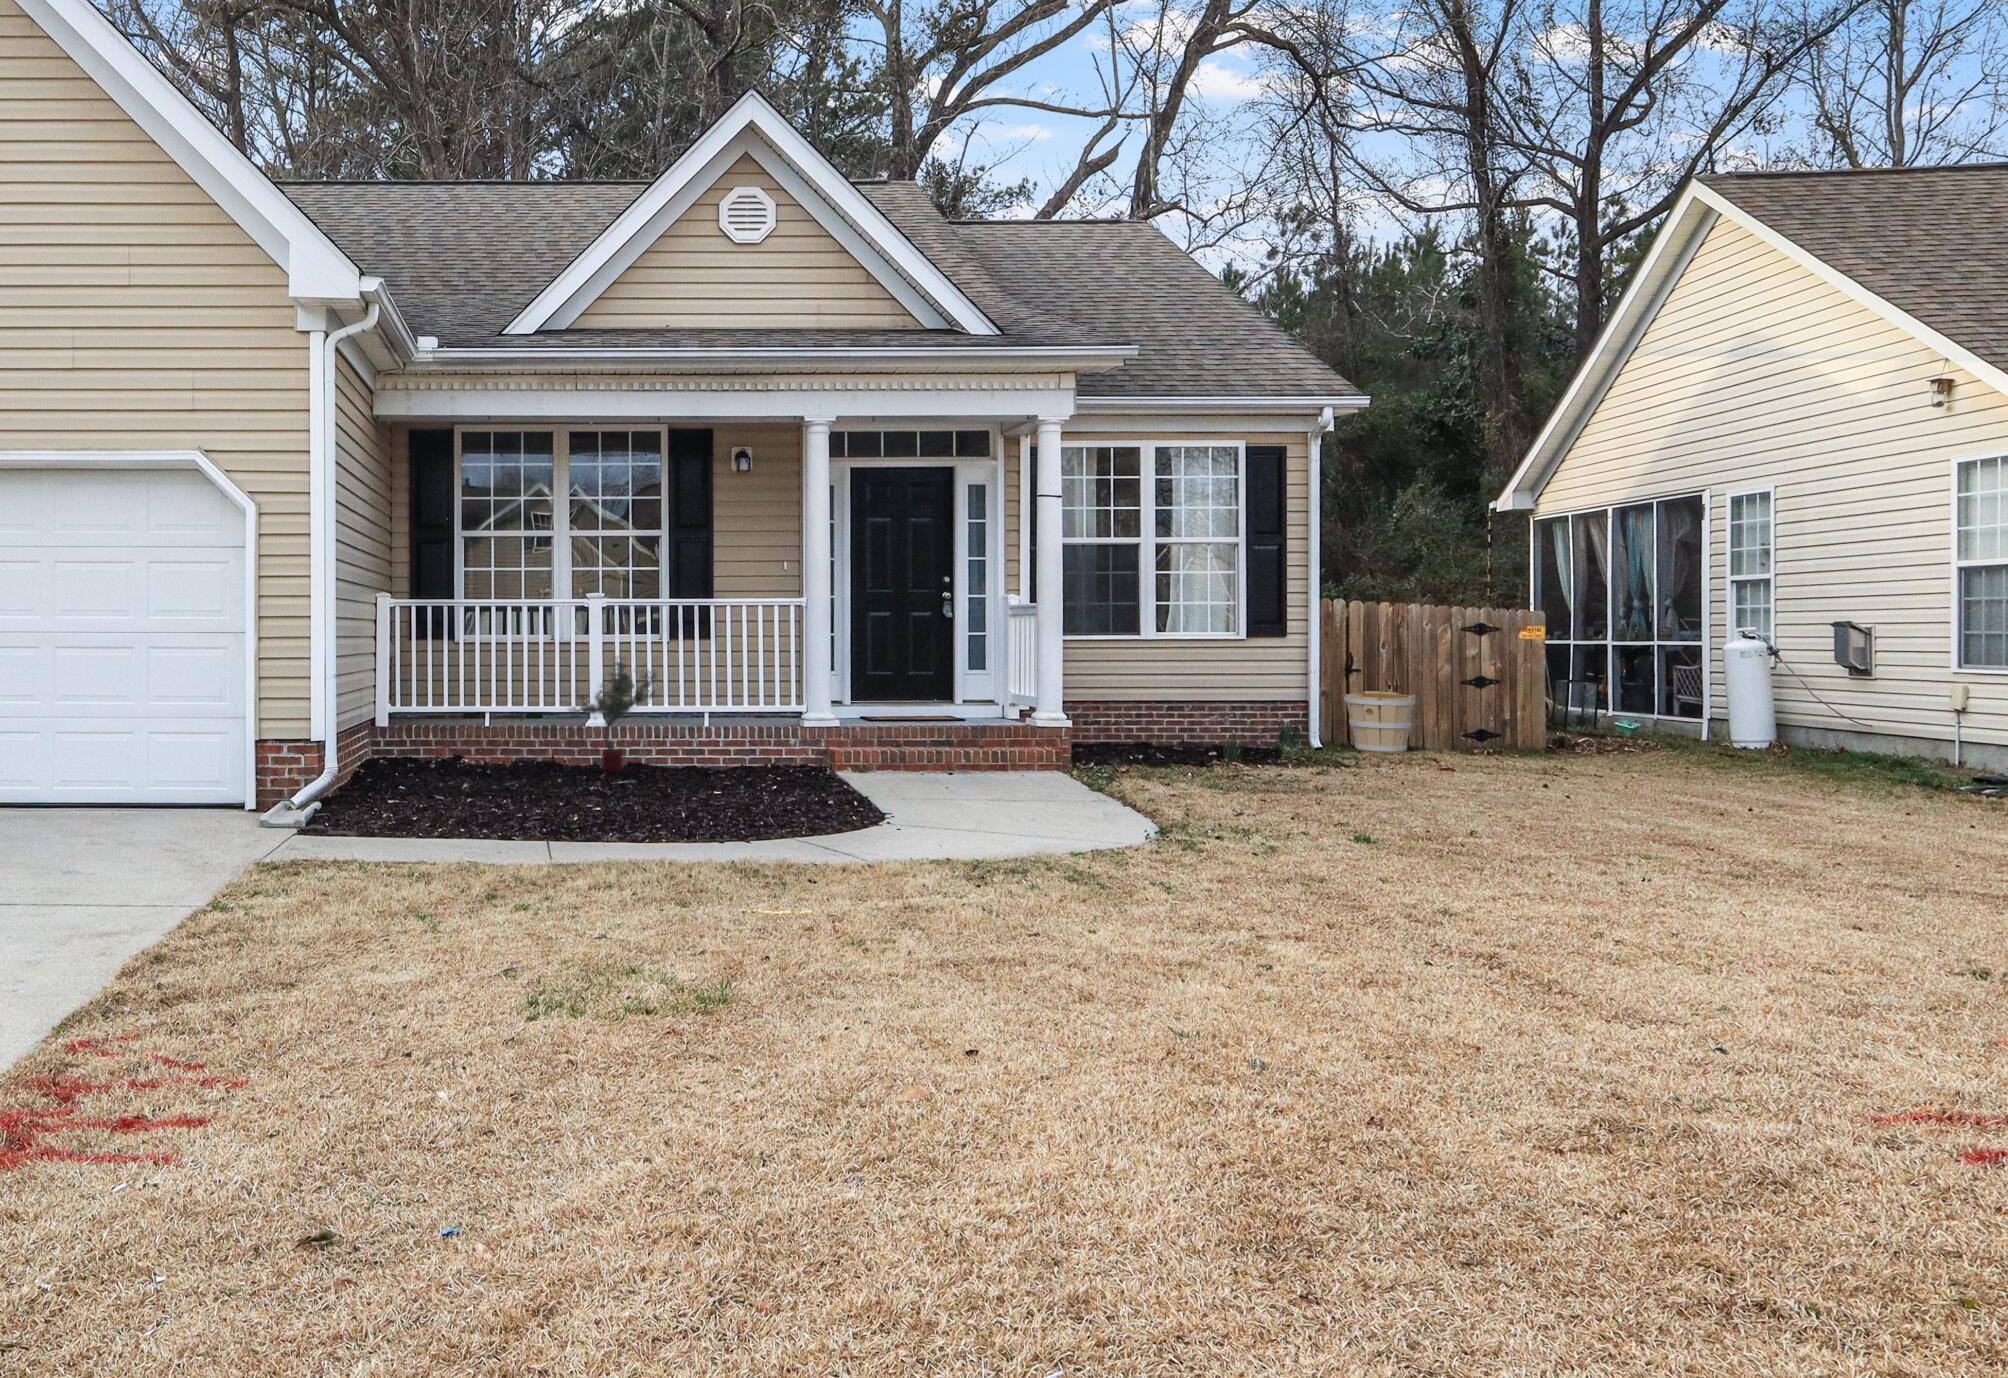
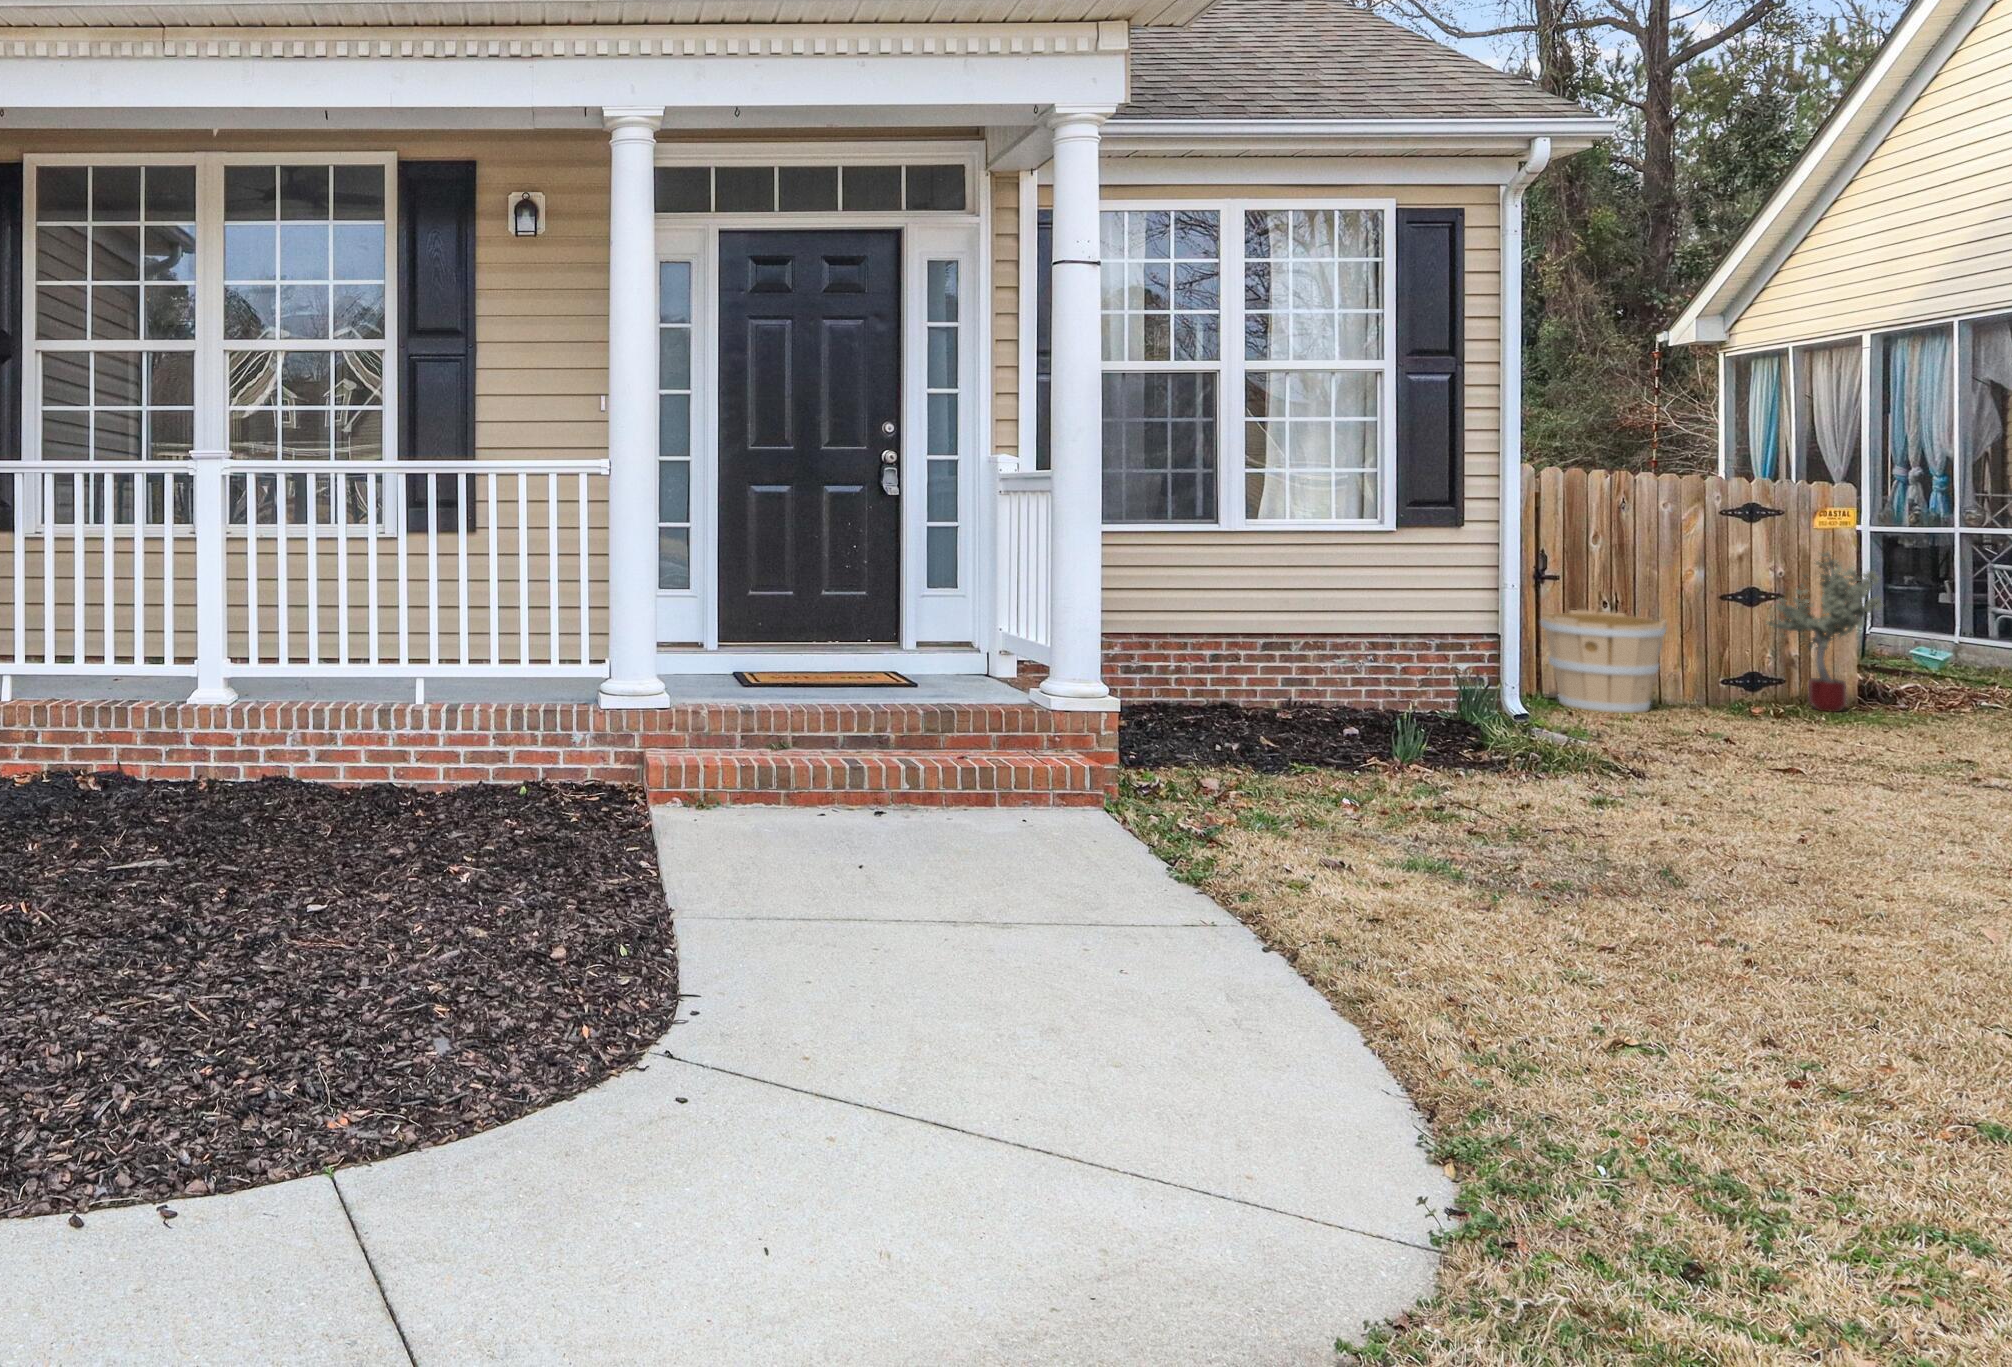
potted tree: present [570,657,656,773] -> present [1767,552,1883,712]

